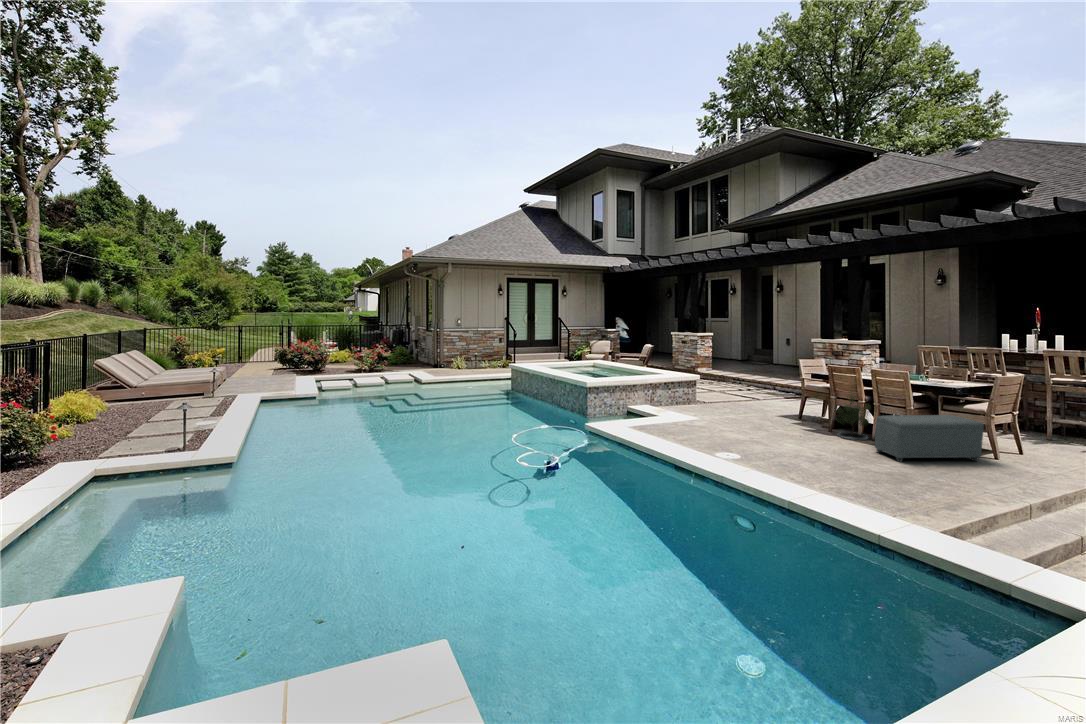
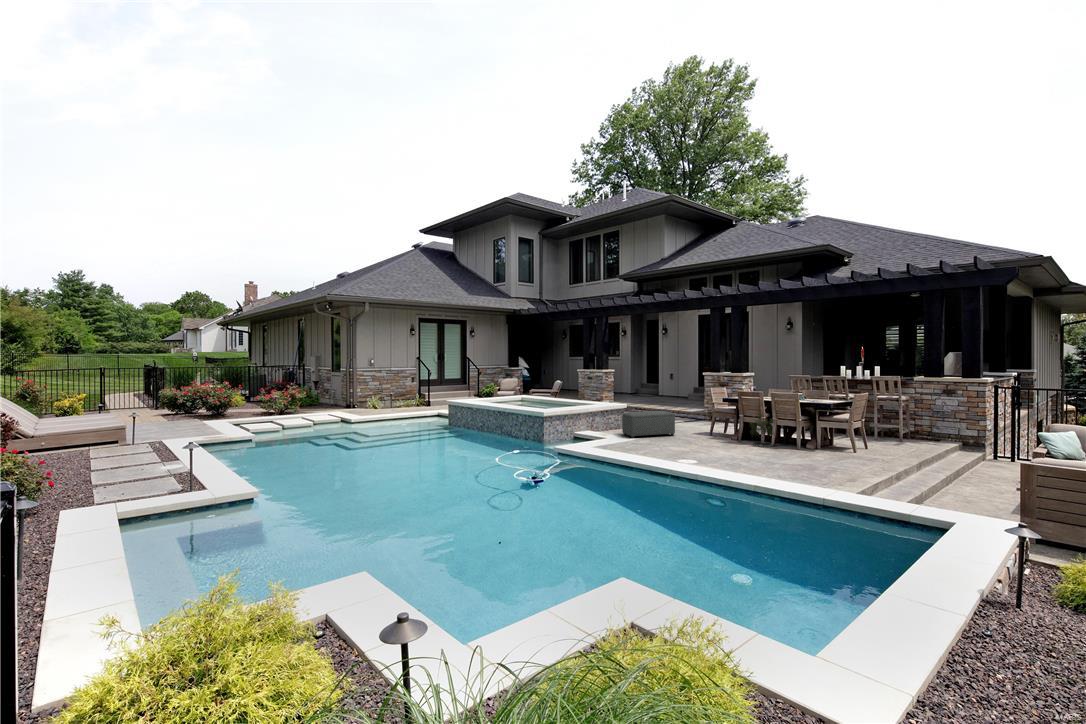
ottoman: present [875,415,984,462] -> present [622,411,675,438]

